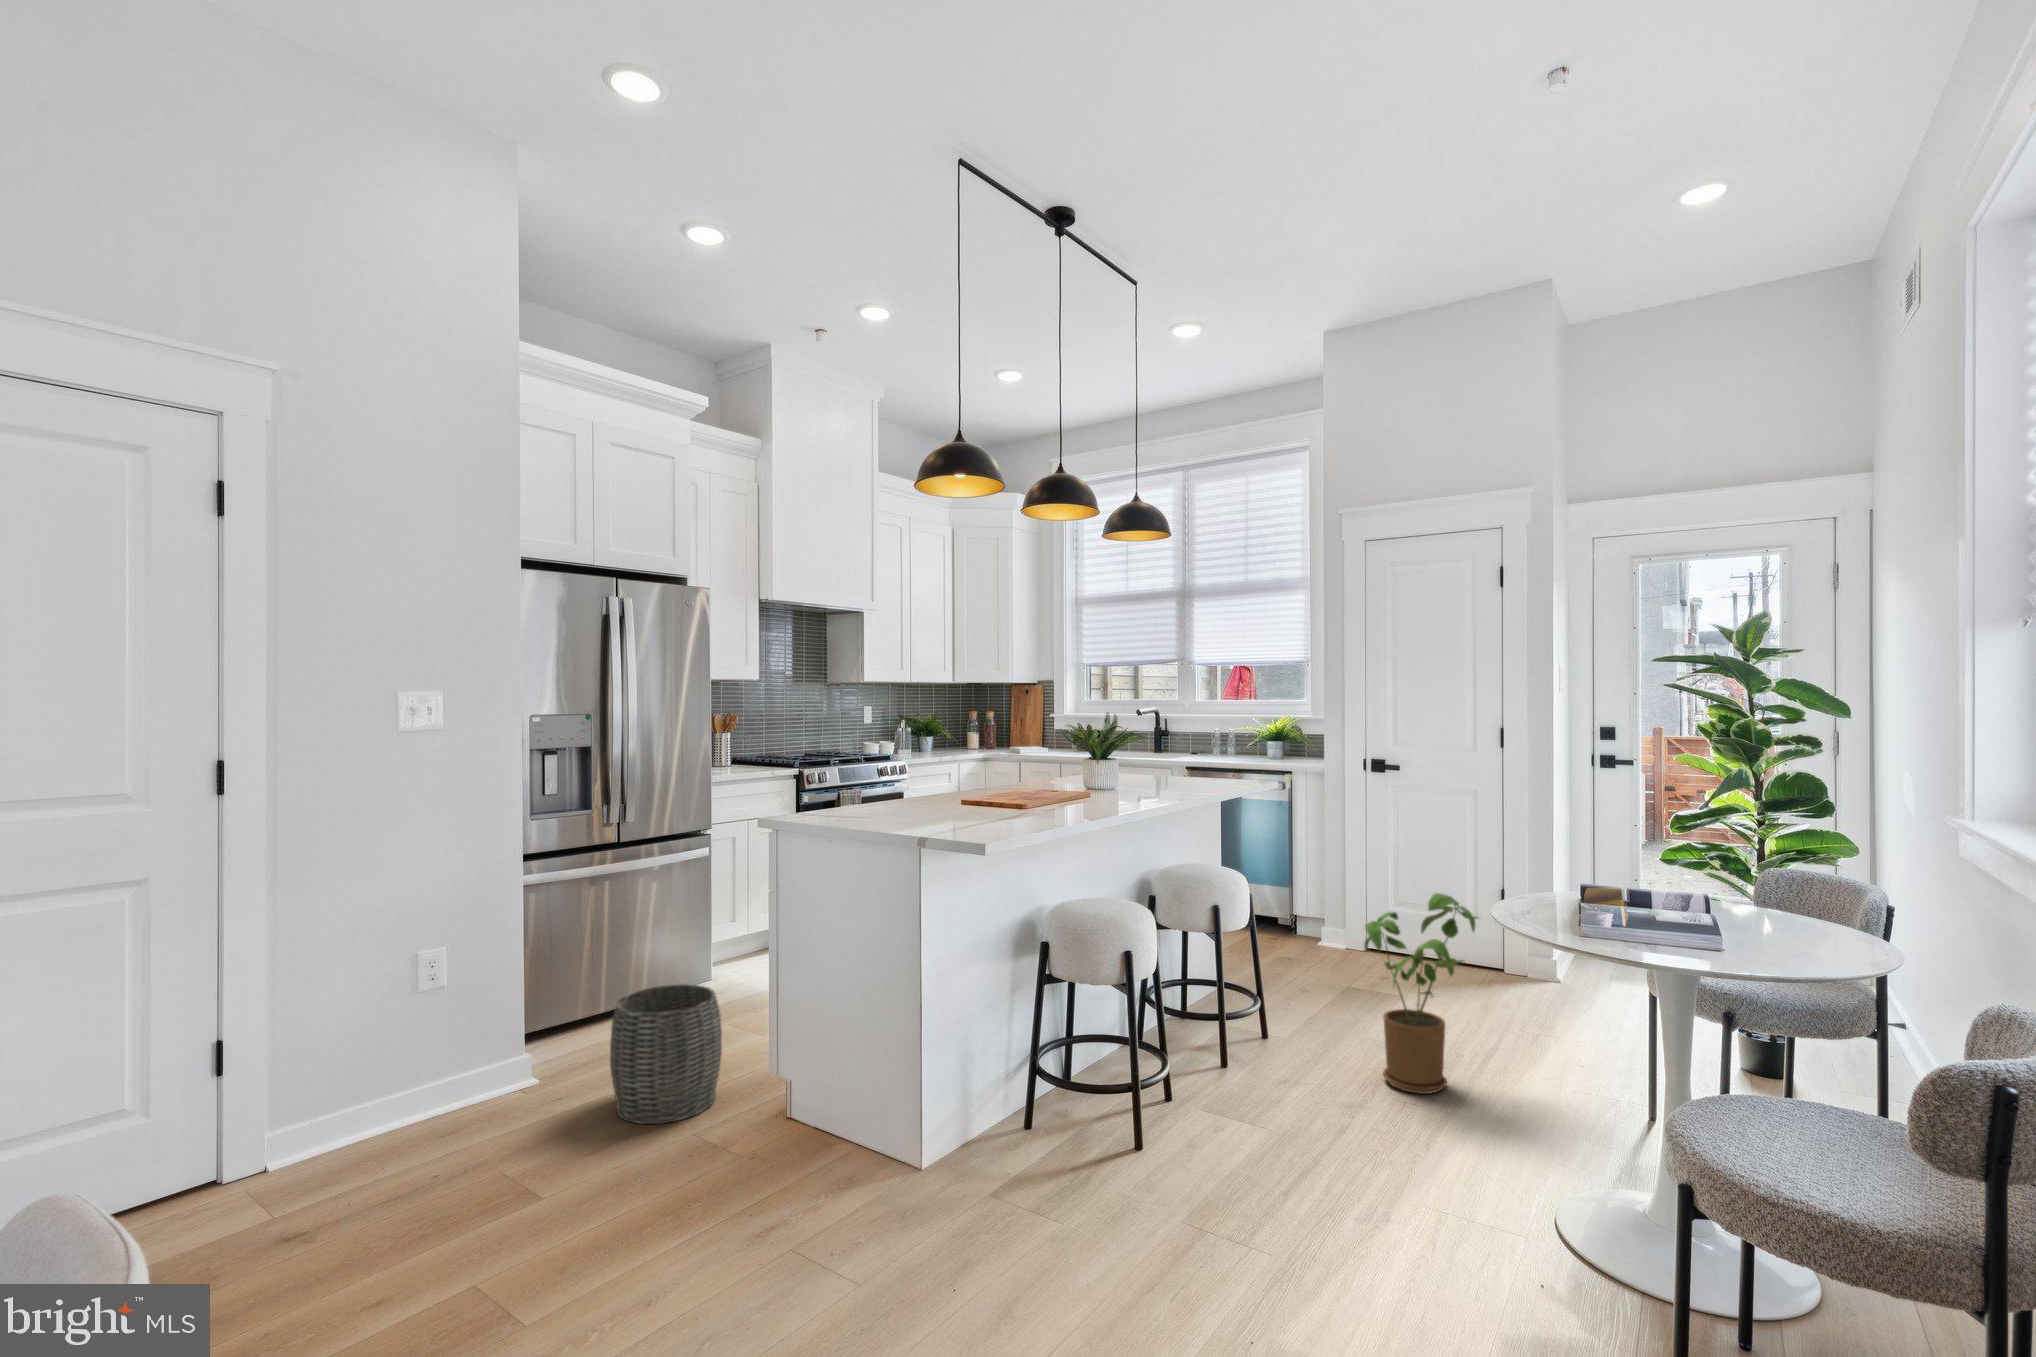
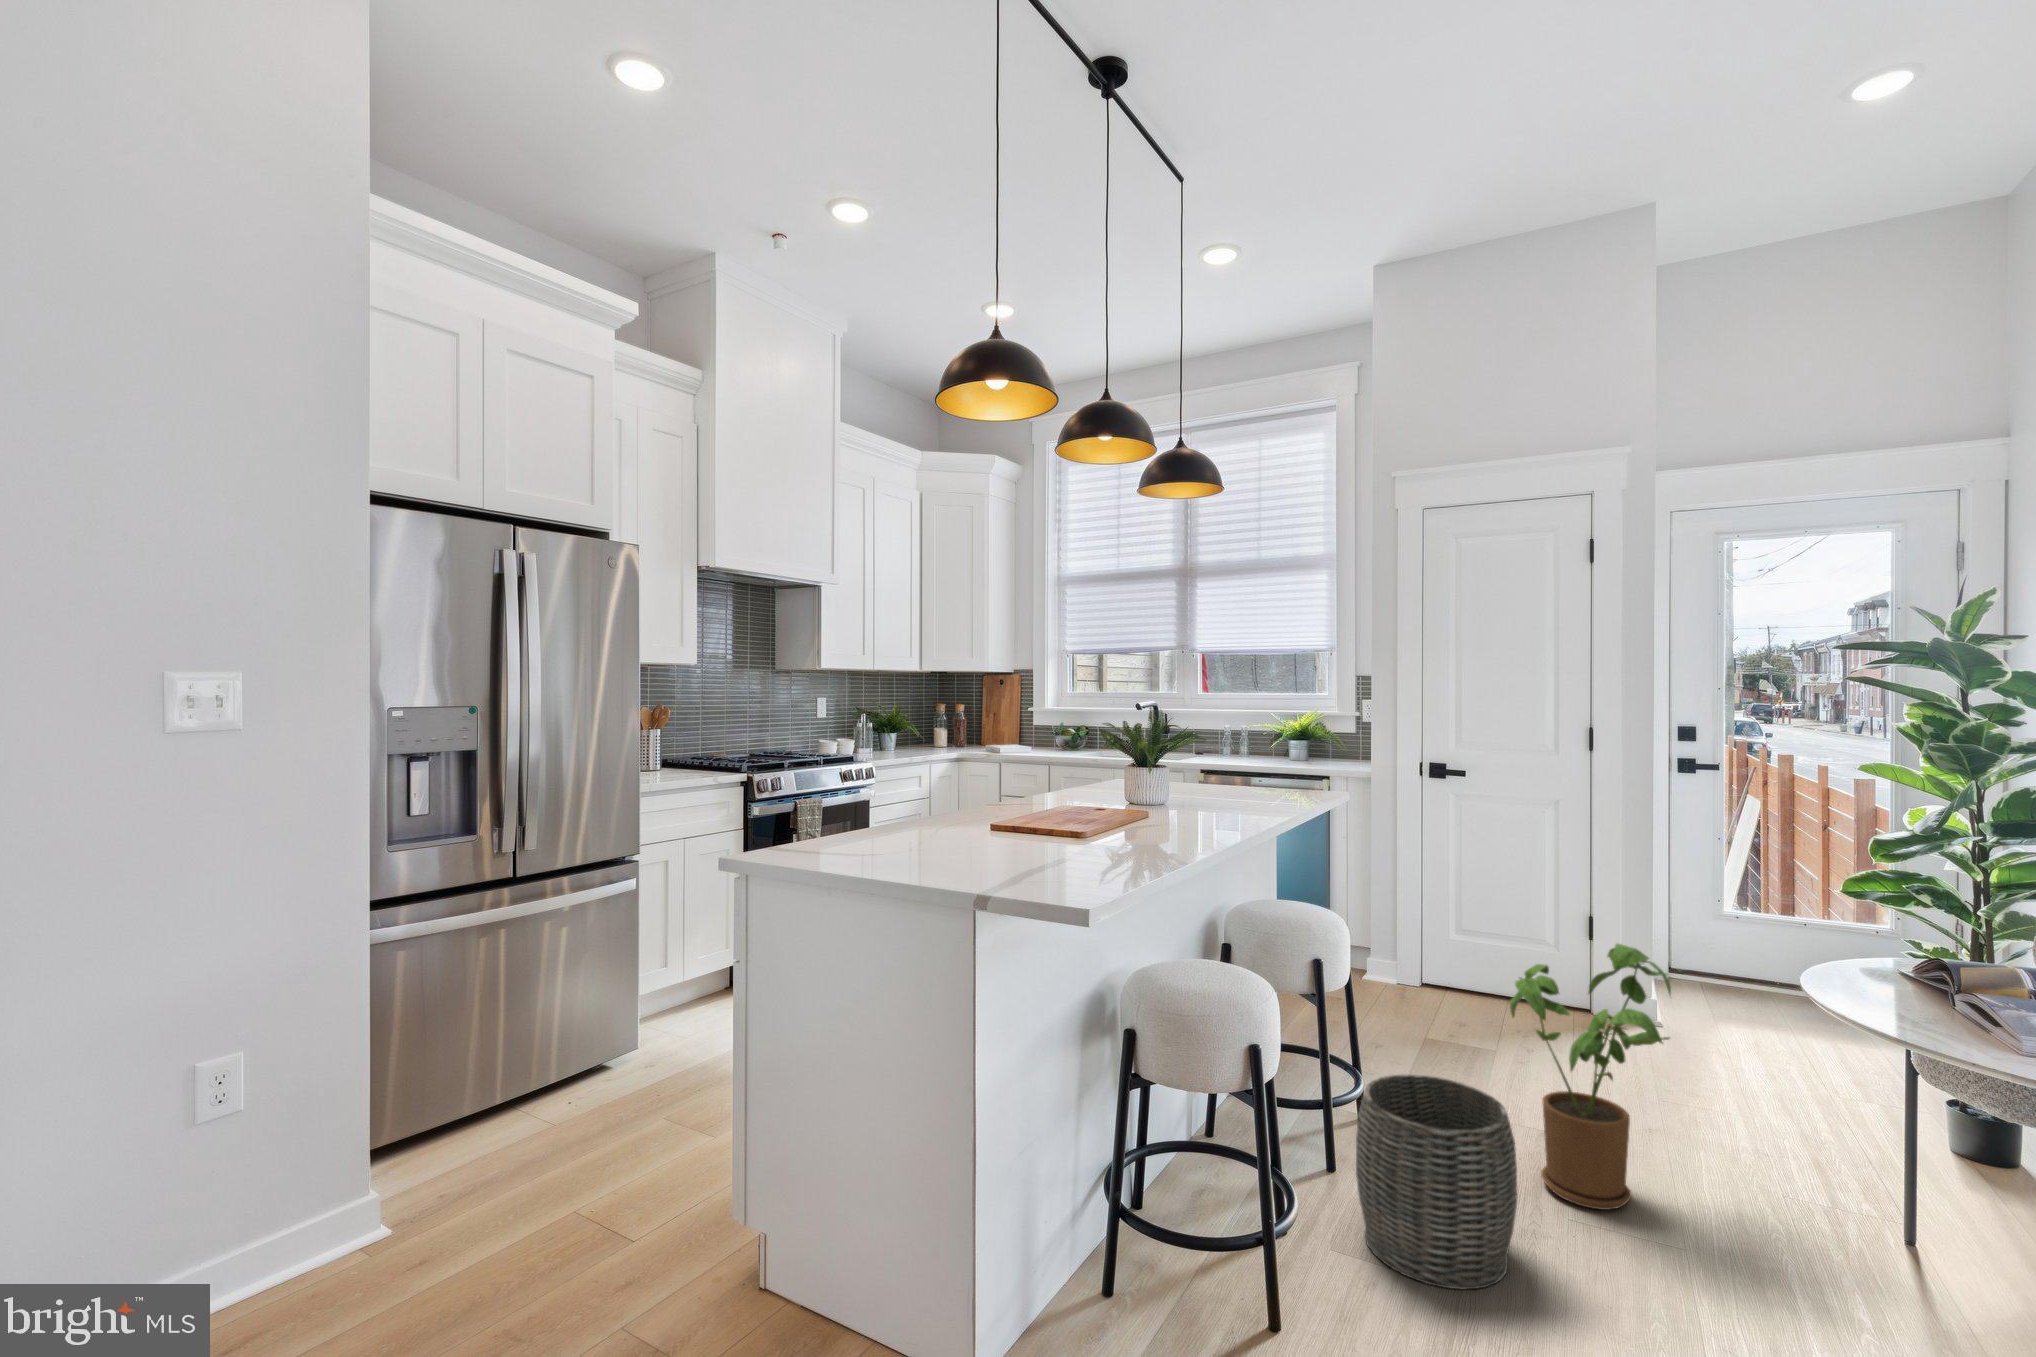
woven basket: present [610,984,722,1124] -> present [1356,1075,1517,1290]

